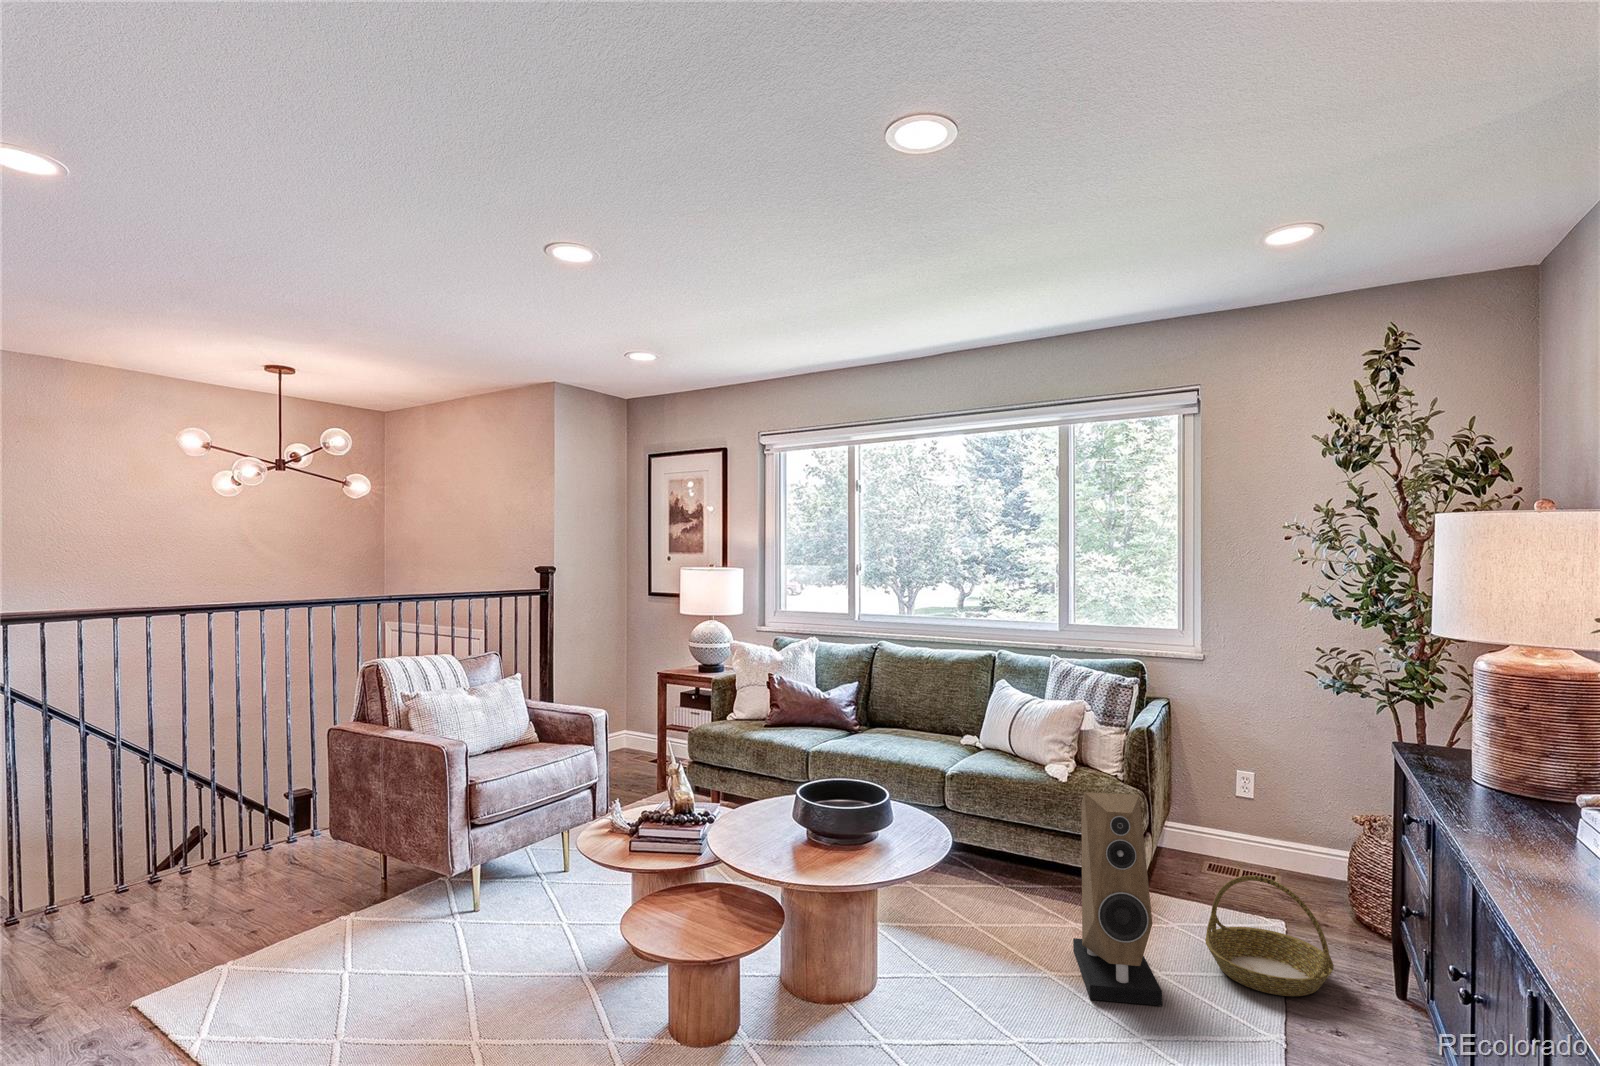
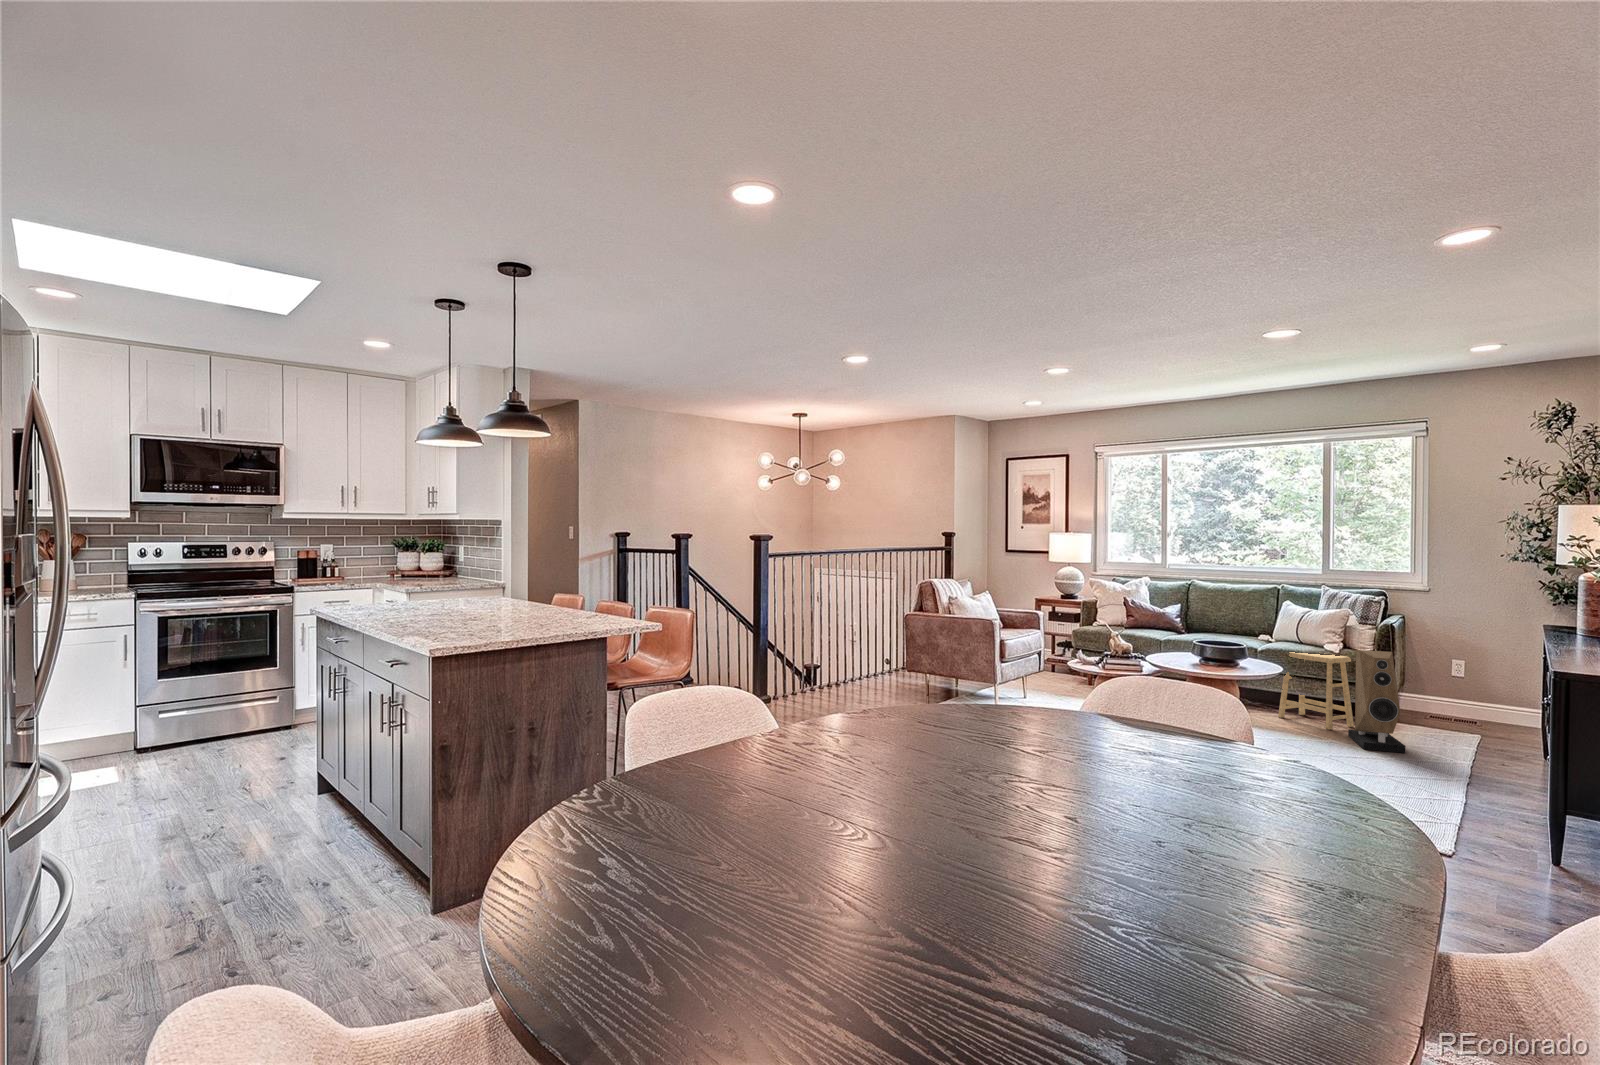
footstool: none [973,771,1089,933] -> present [1278,652,1354,730]
basket: present [1205,875,1334,996] -> none [1430,698,1508,755]

